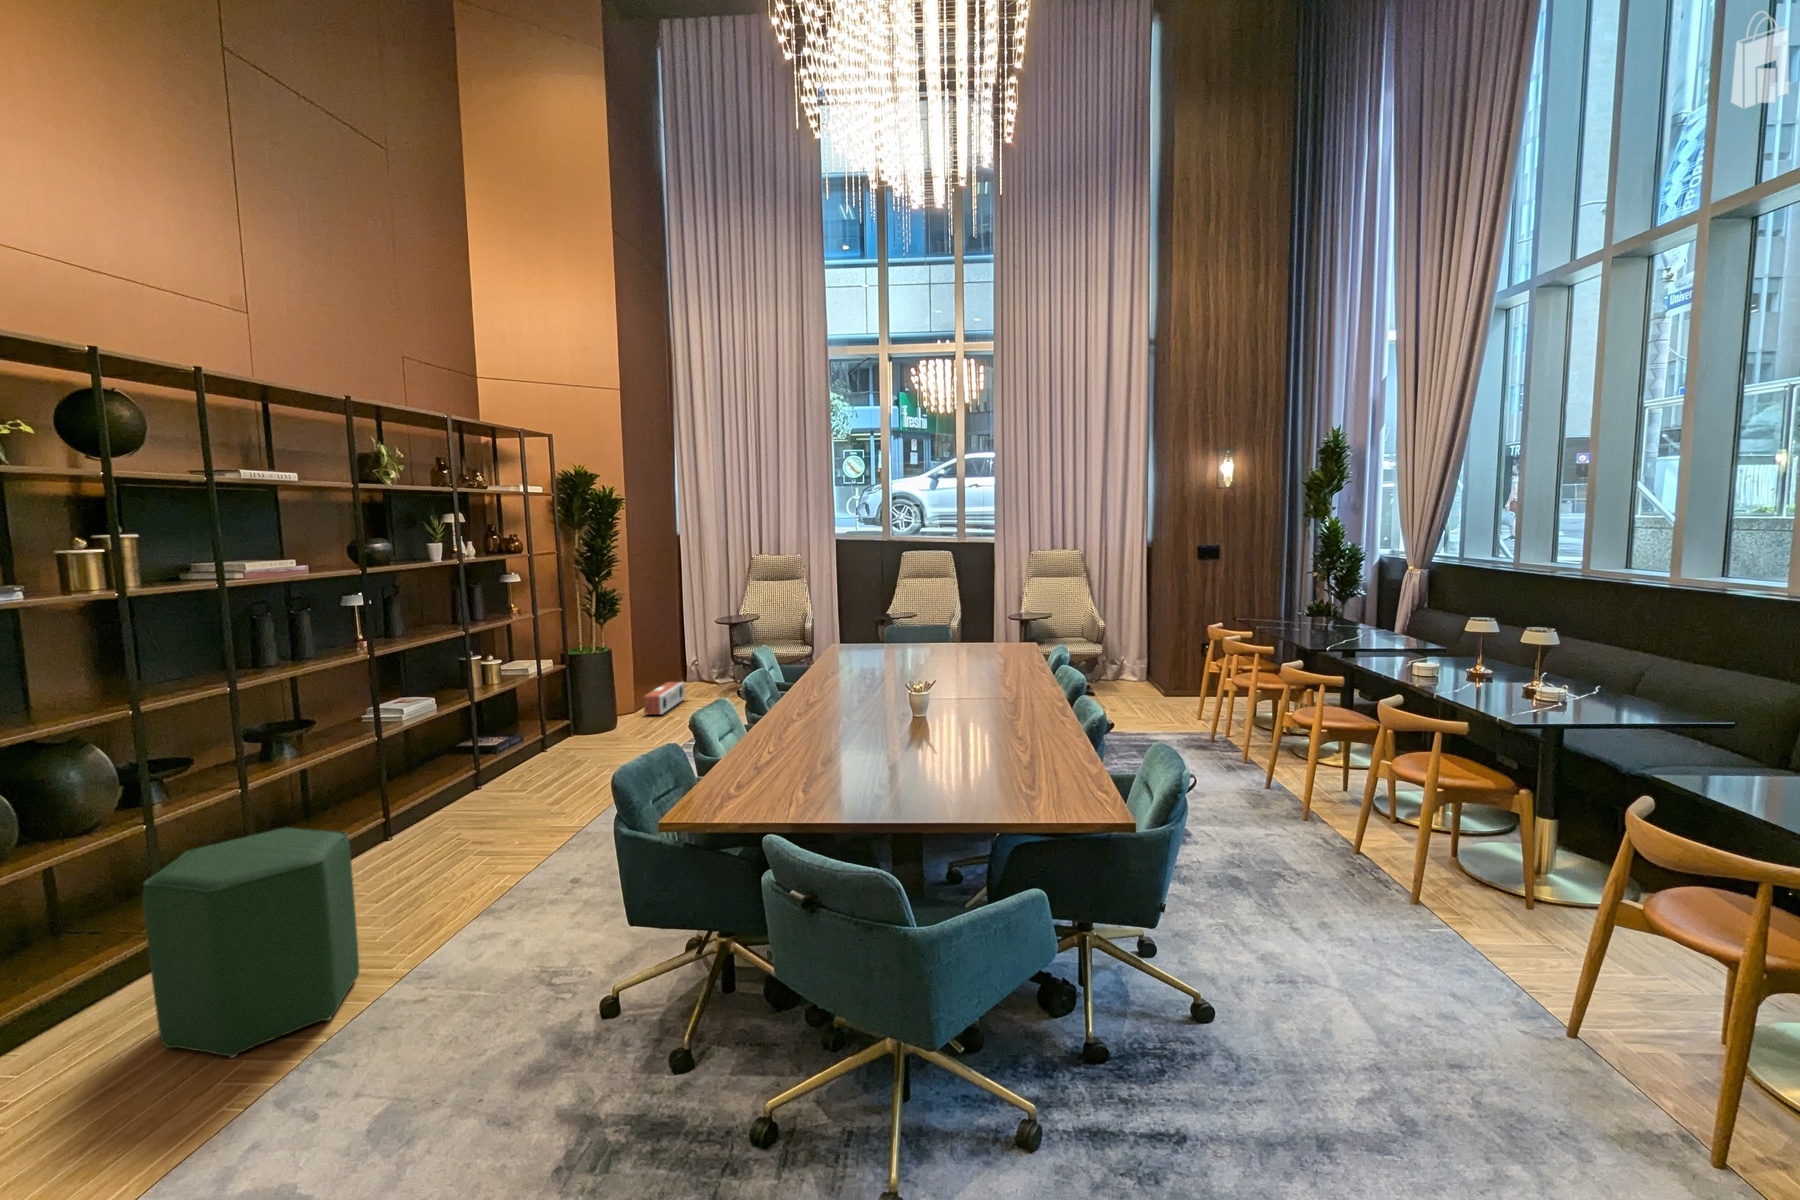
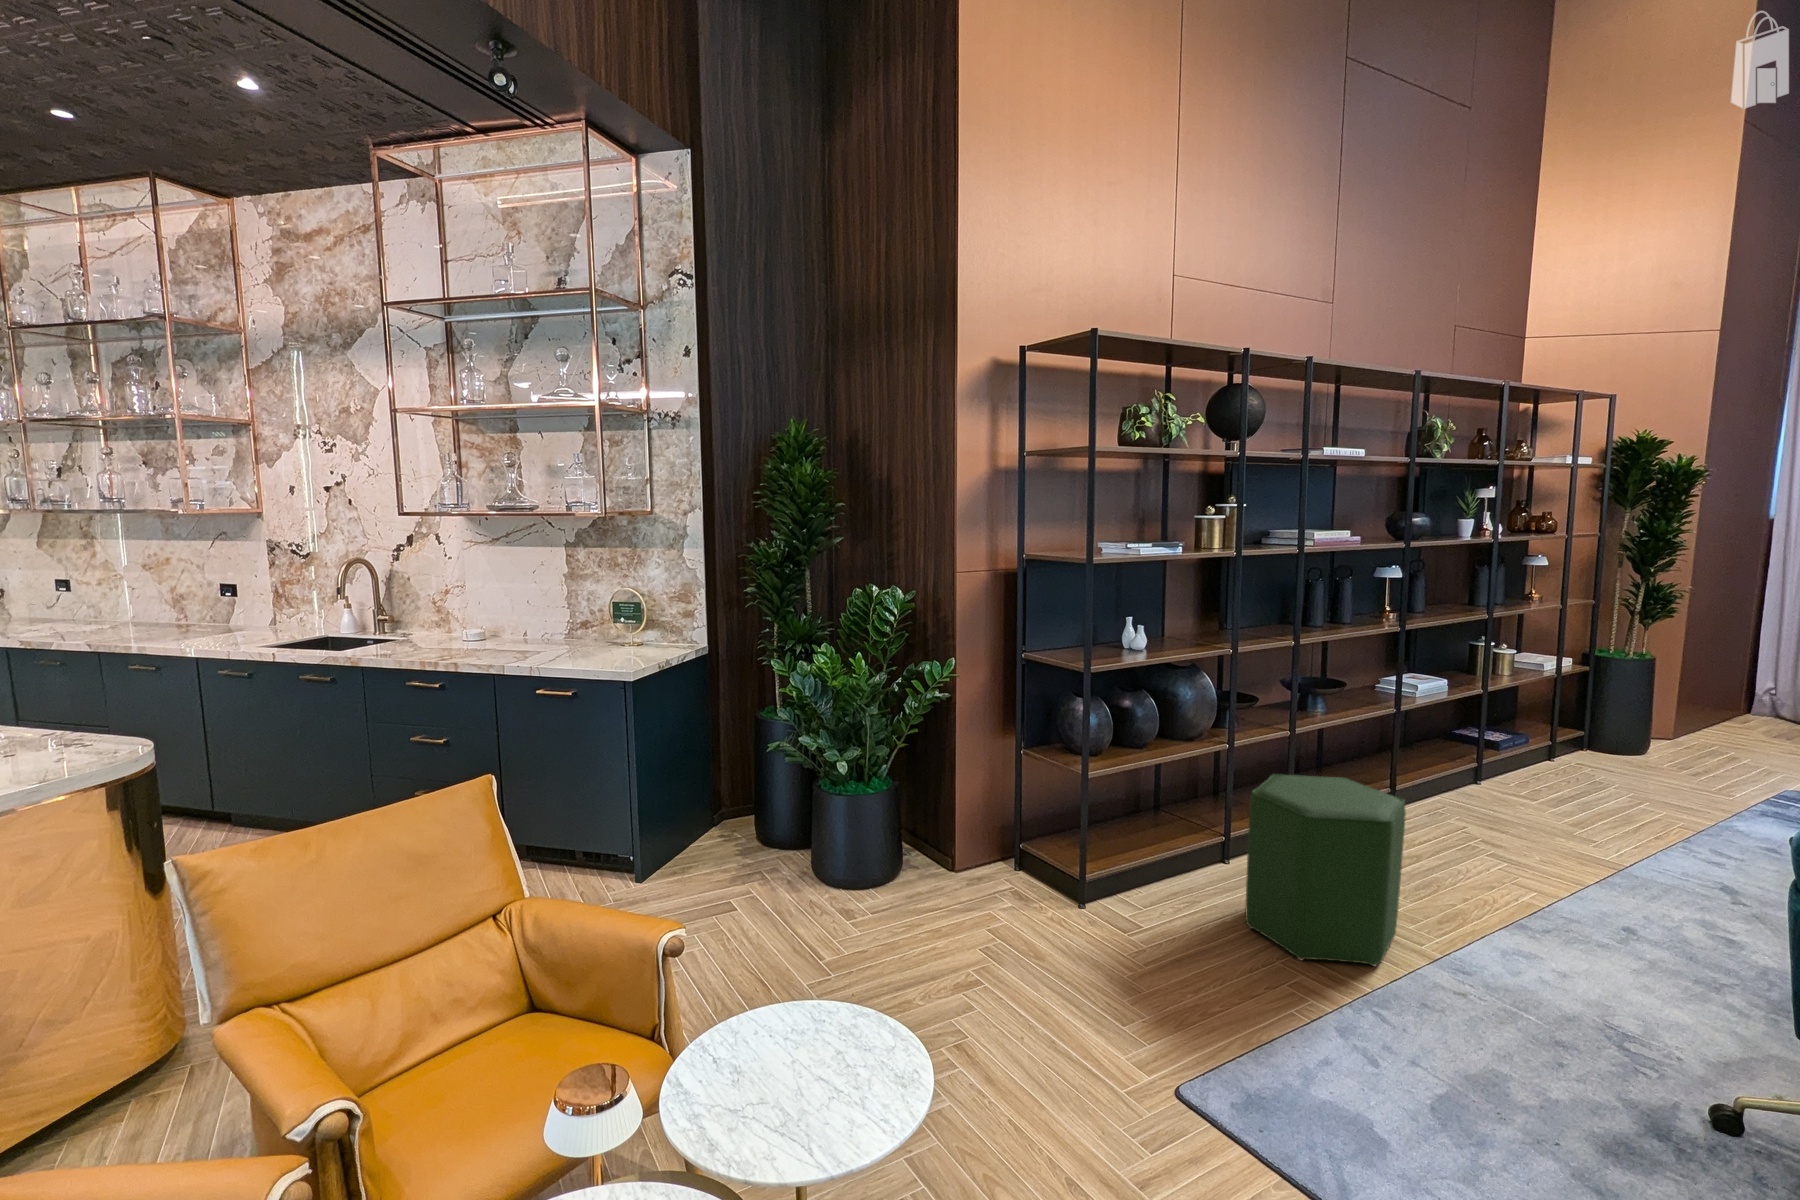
speaker: present [643,682,685,715] -> none [1692,716,1763,758]

